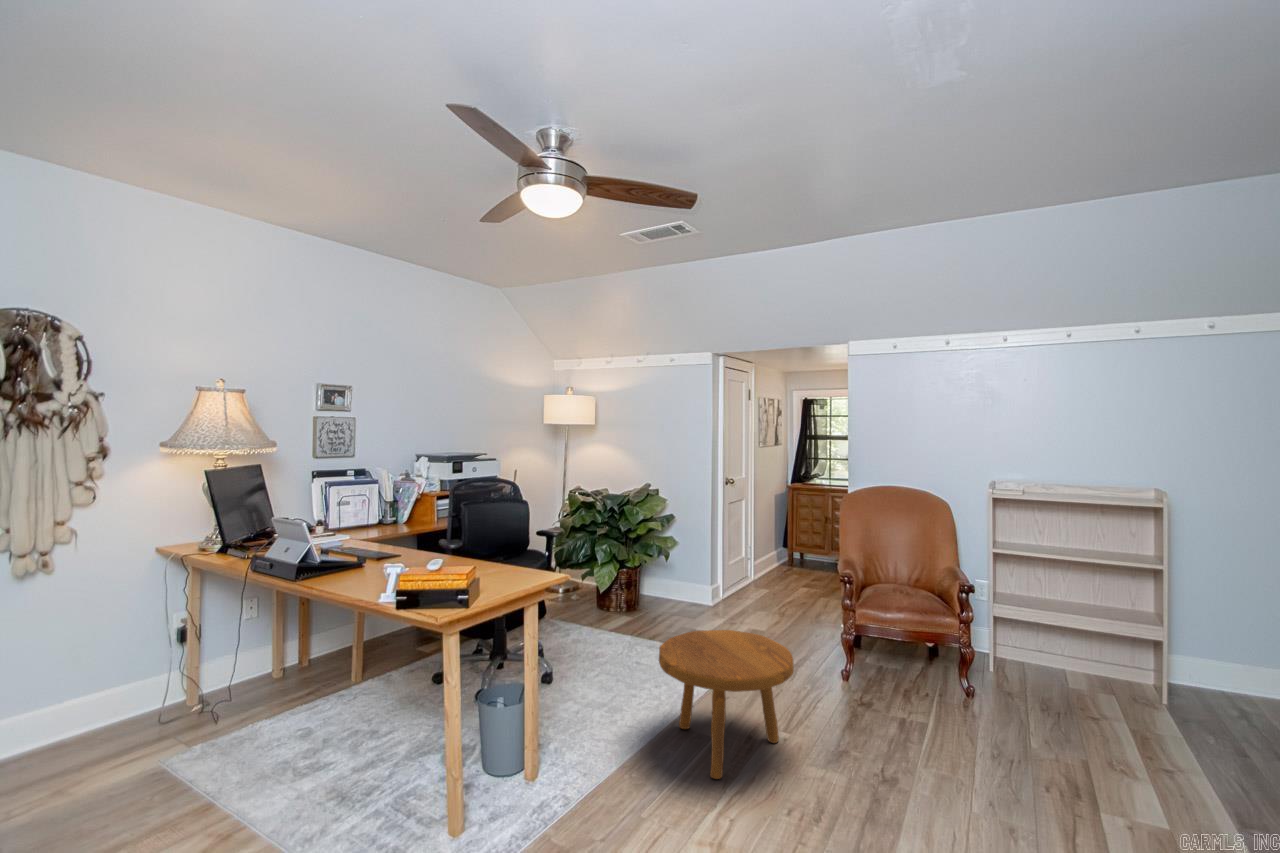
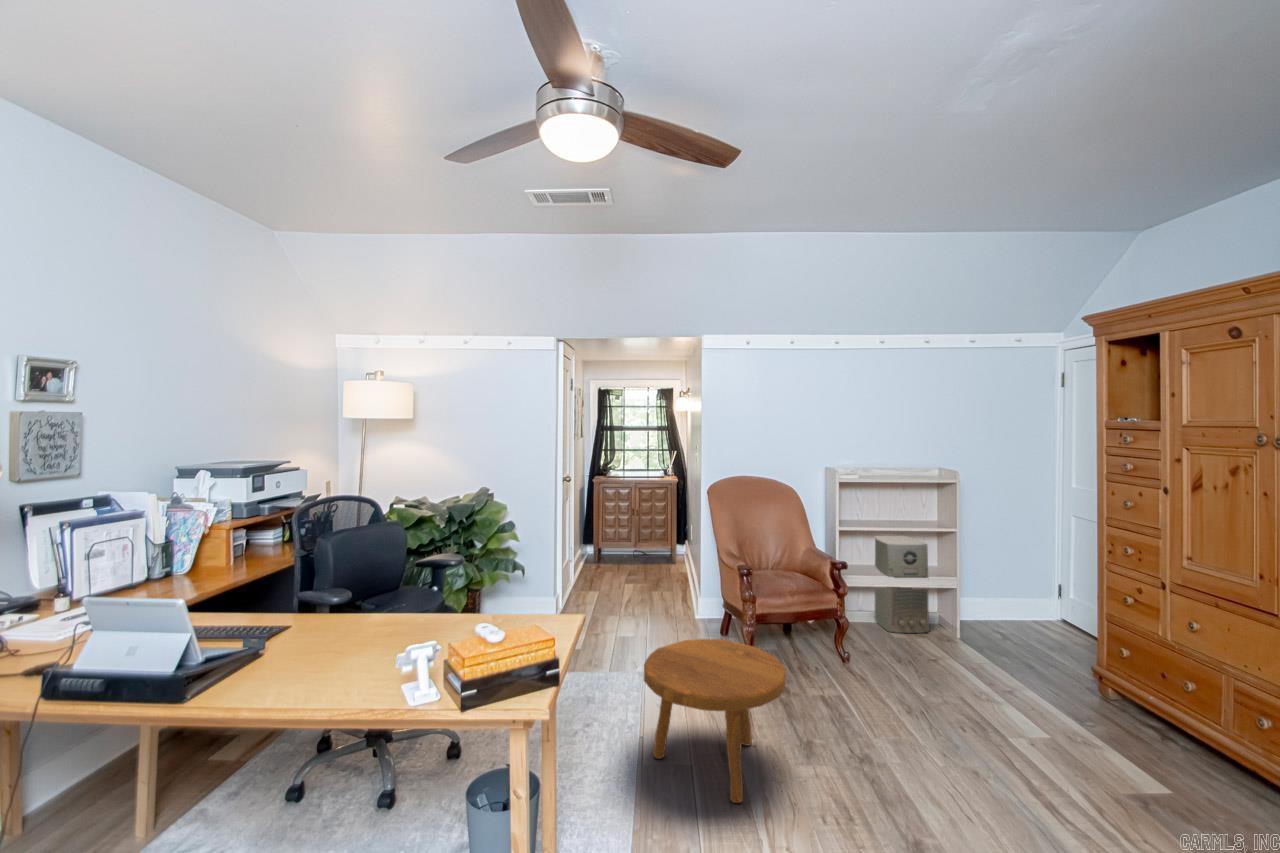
air purifier: none [1065,569,1136,701] -> present [875,536,929,633]

